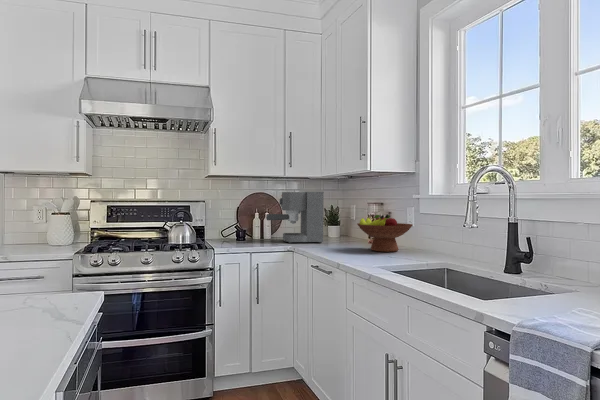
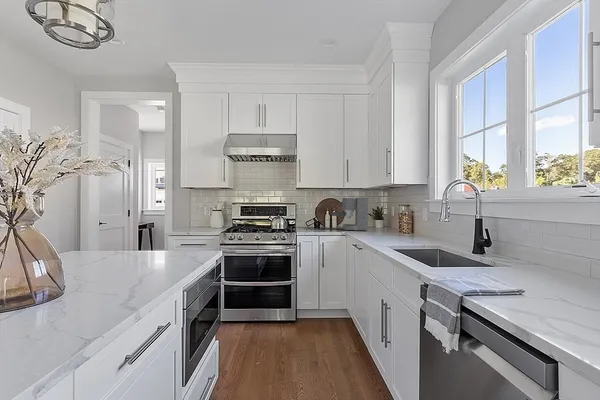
fruit bowl: present [357,215,413,252] -> none [385,213,423,237]

